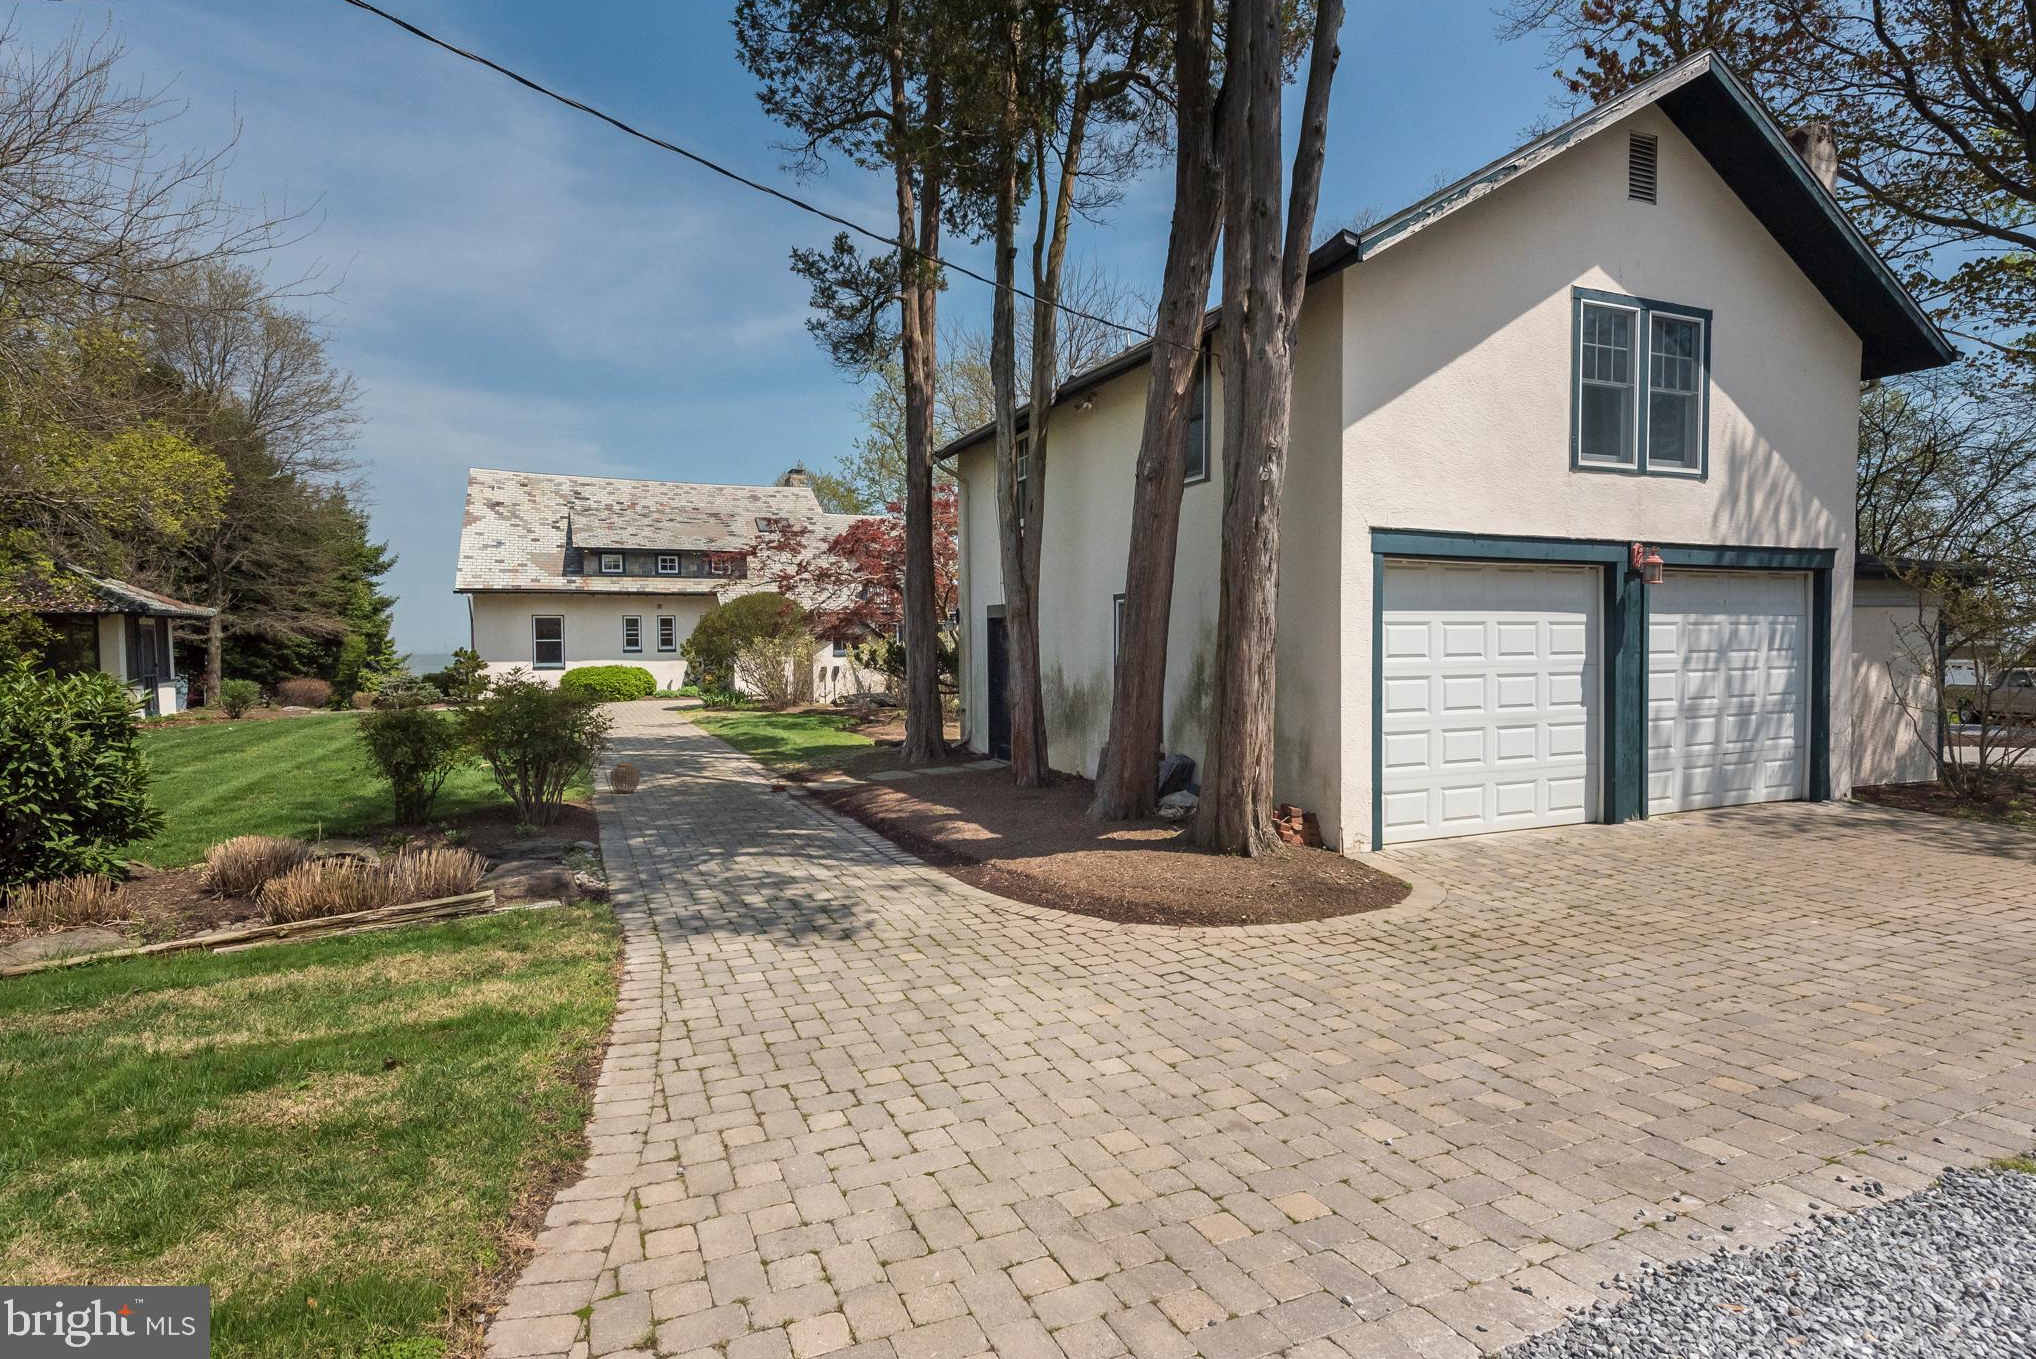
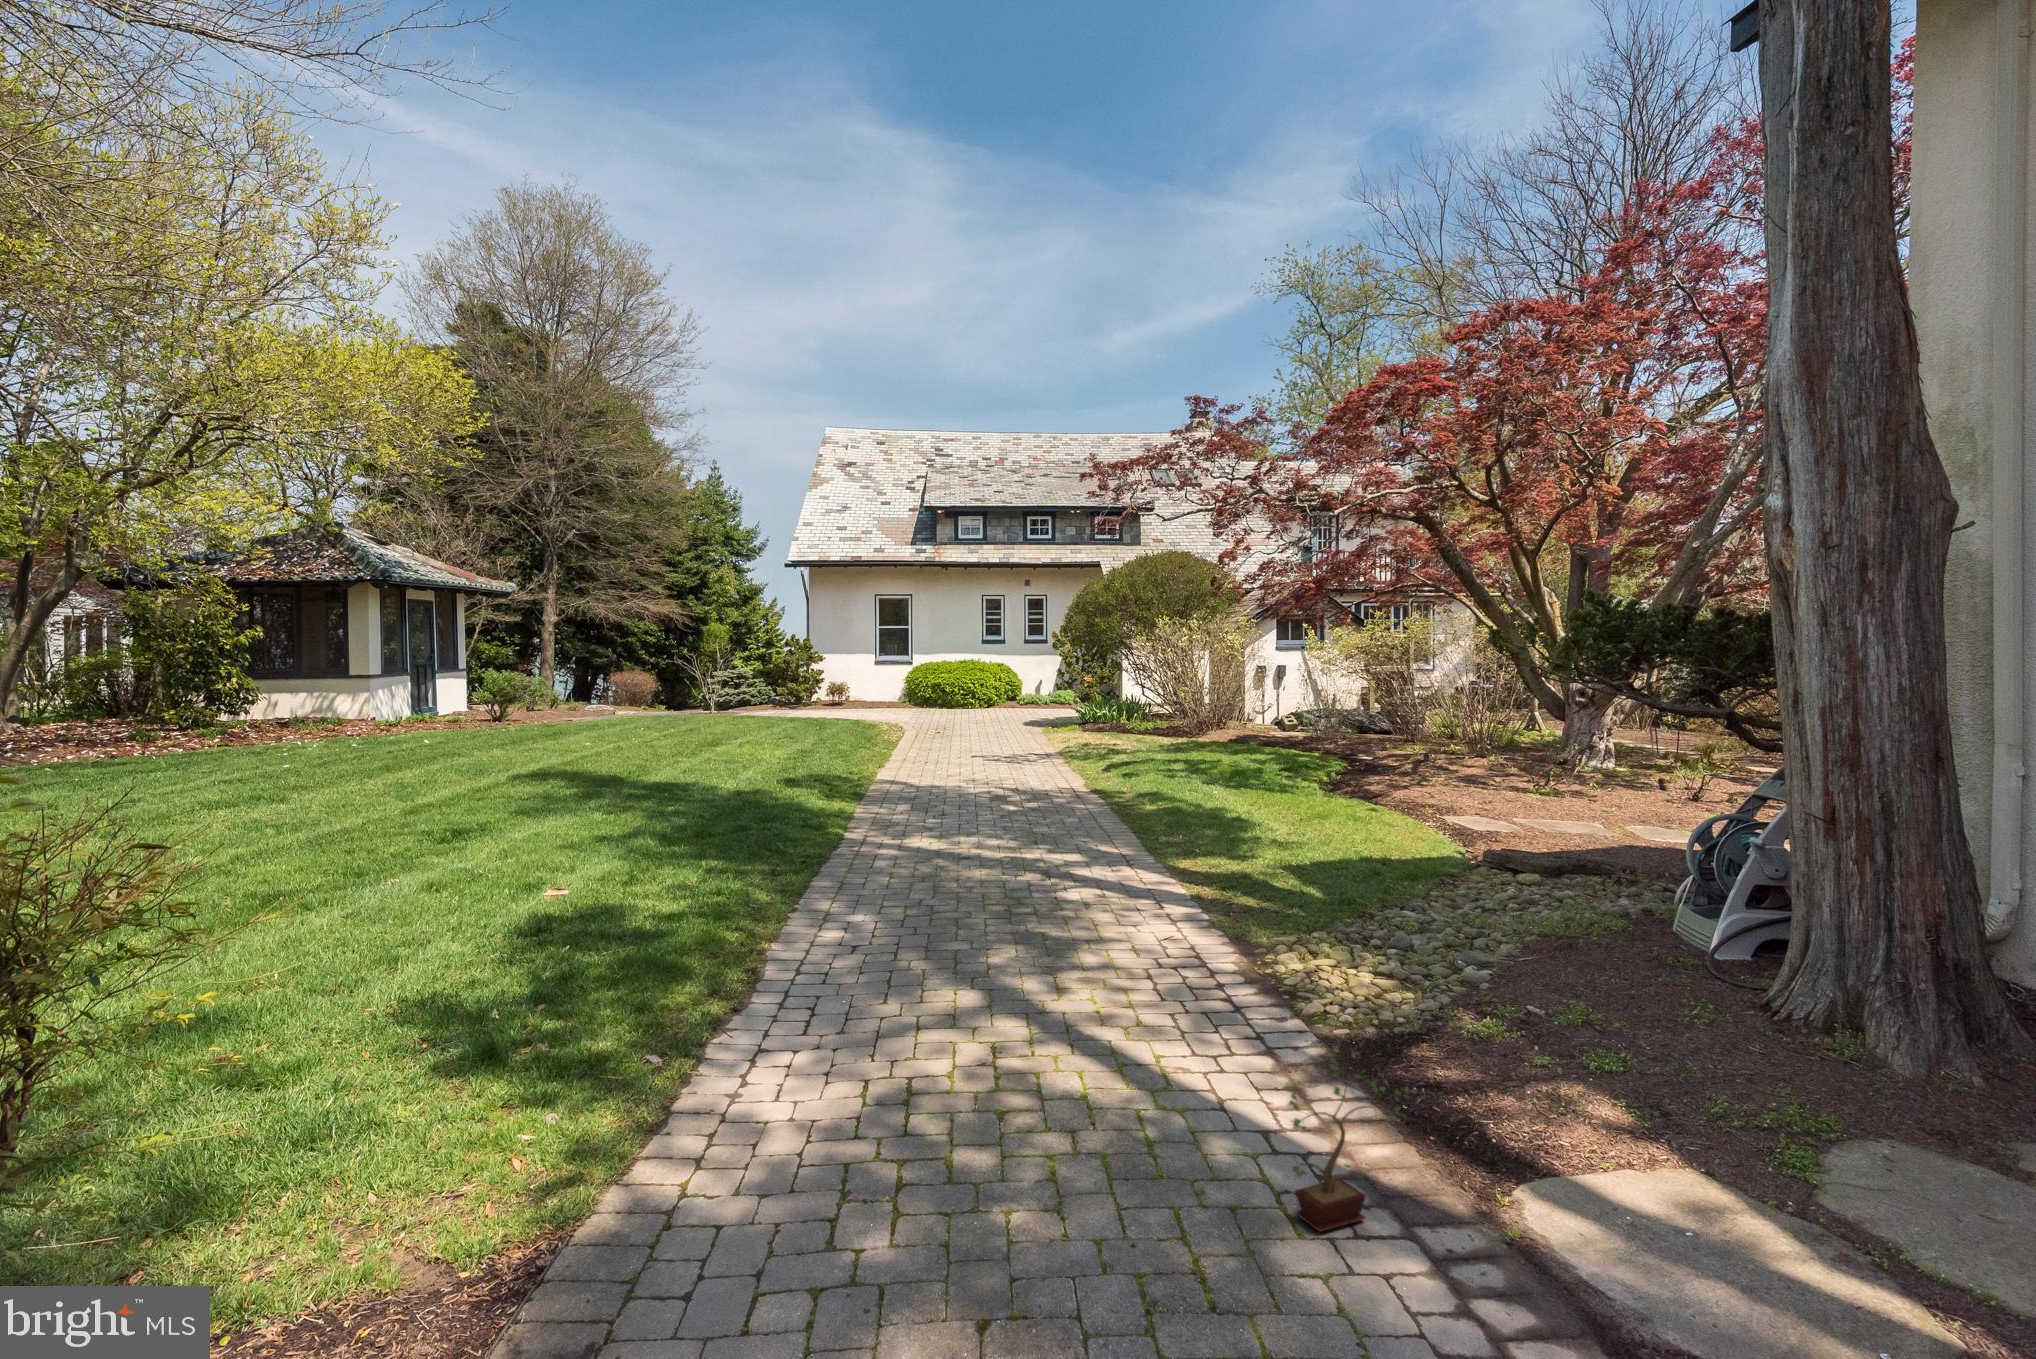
woven basket: present [610,763,639,794] -> none [697,1013,801,1136]

